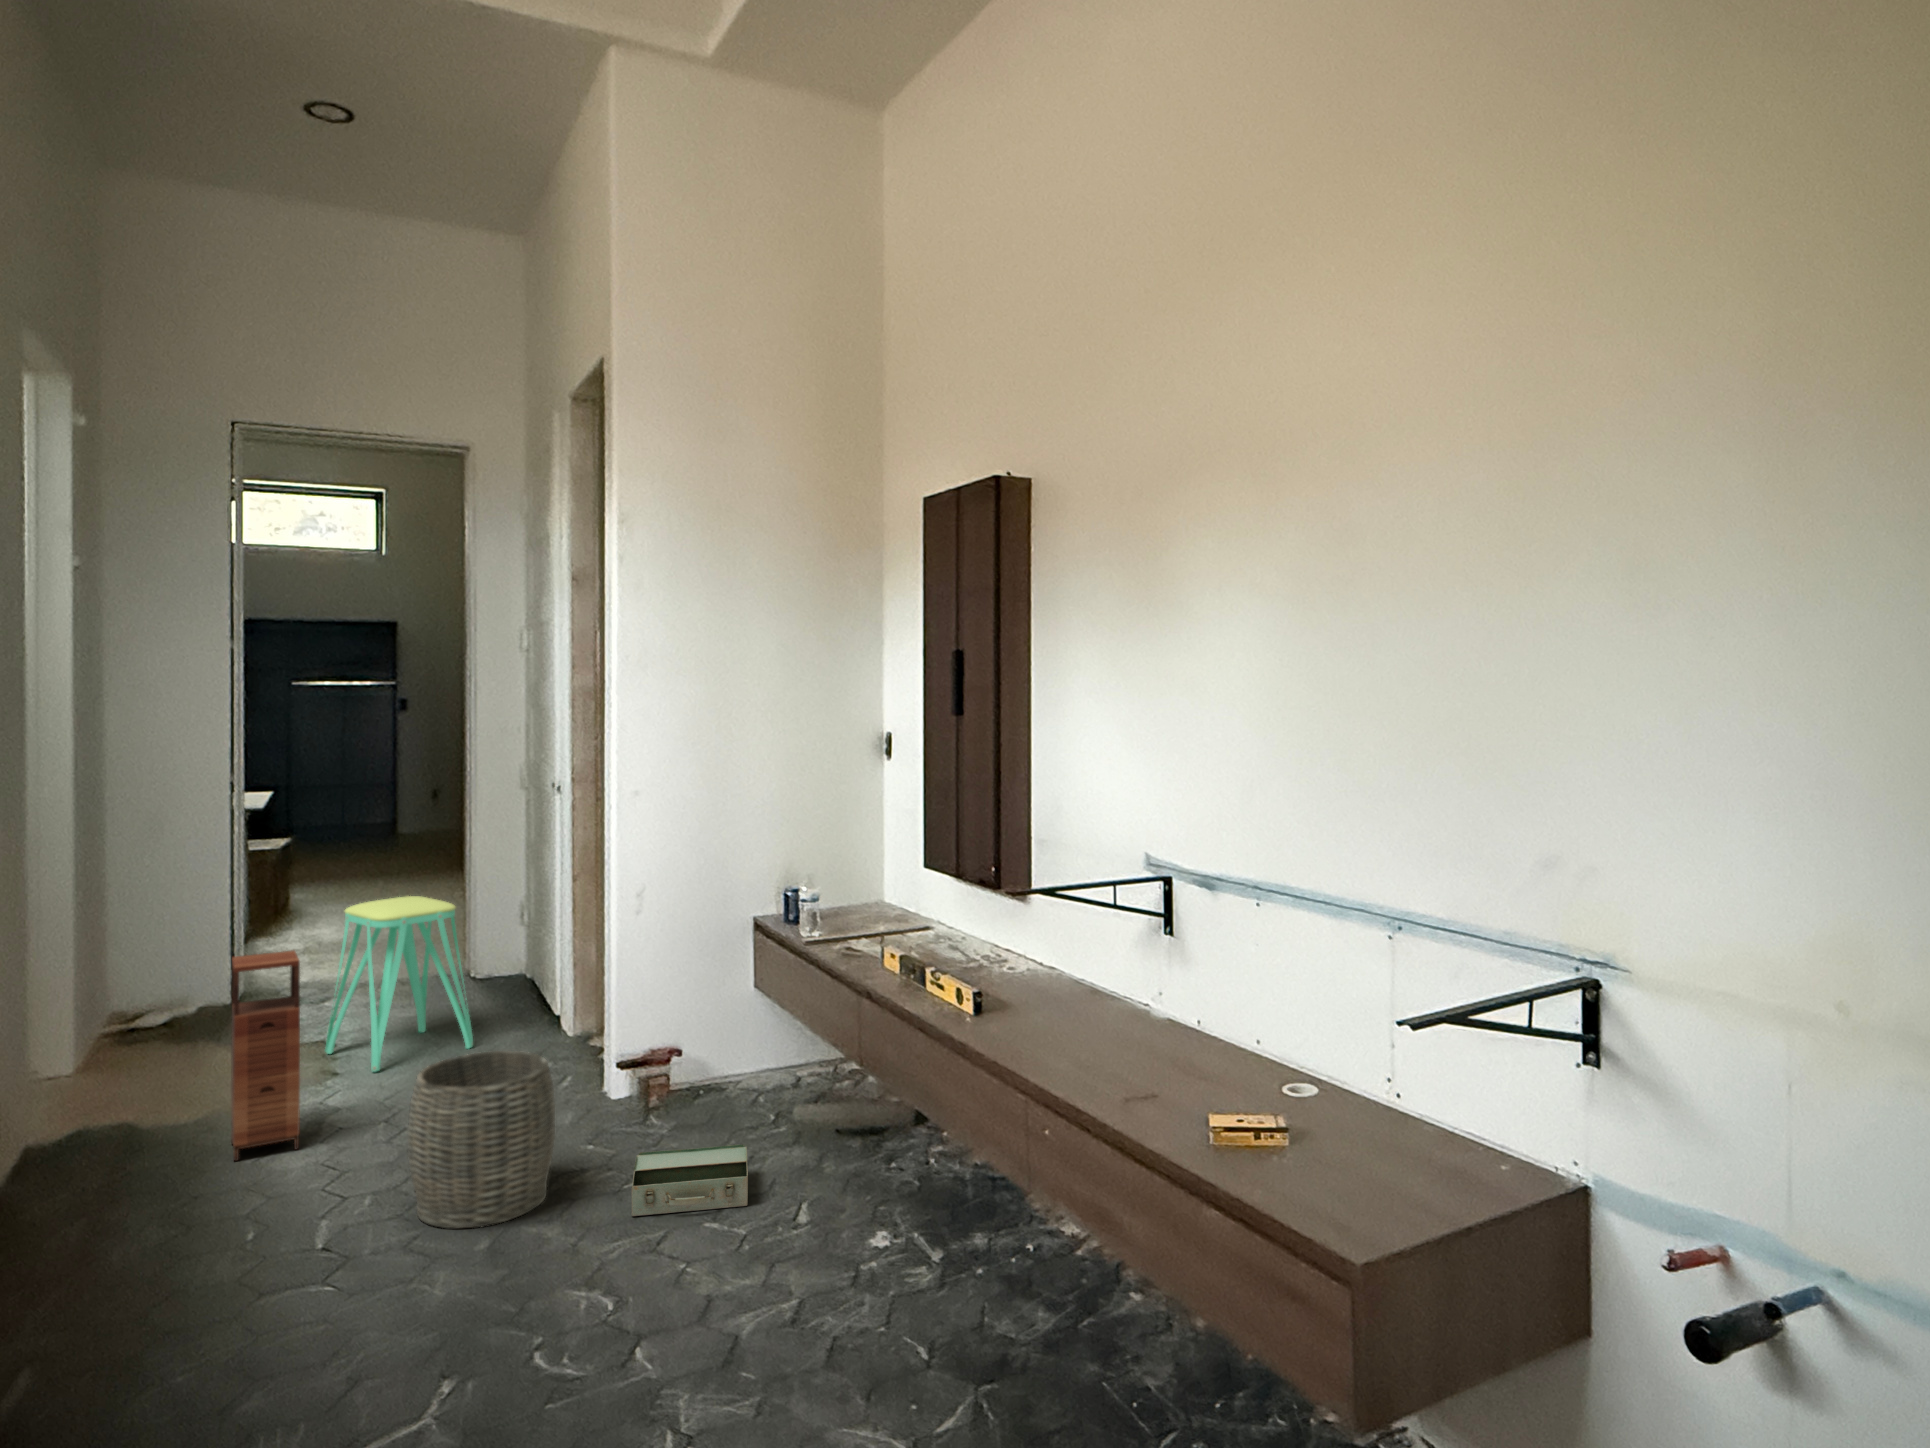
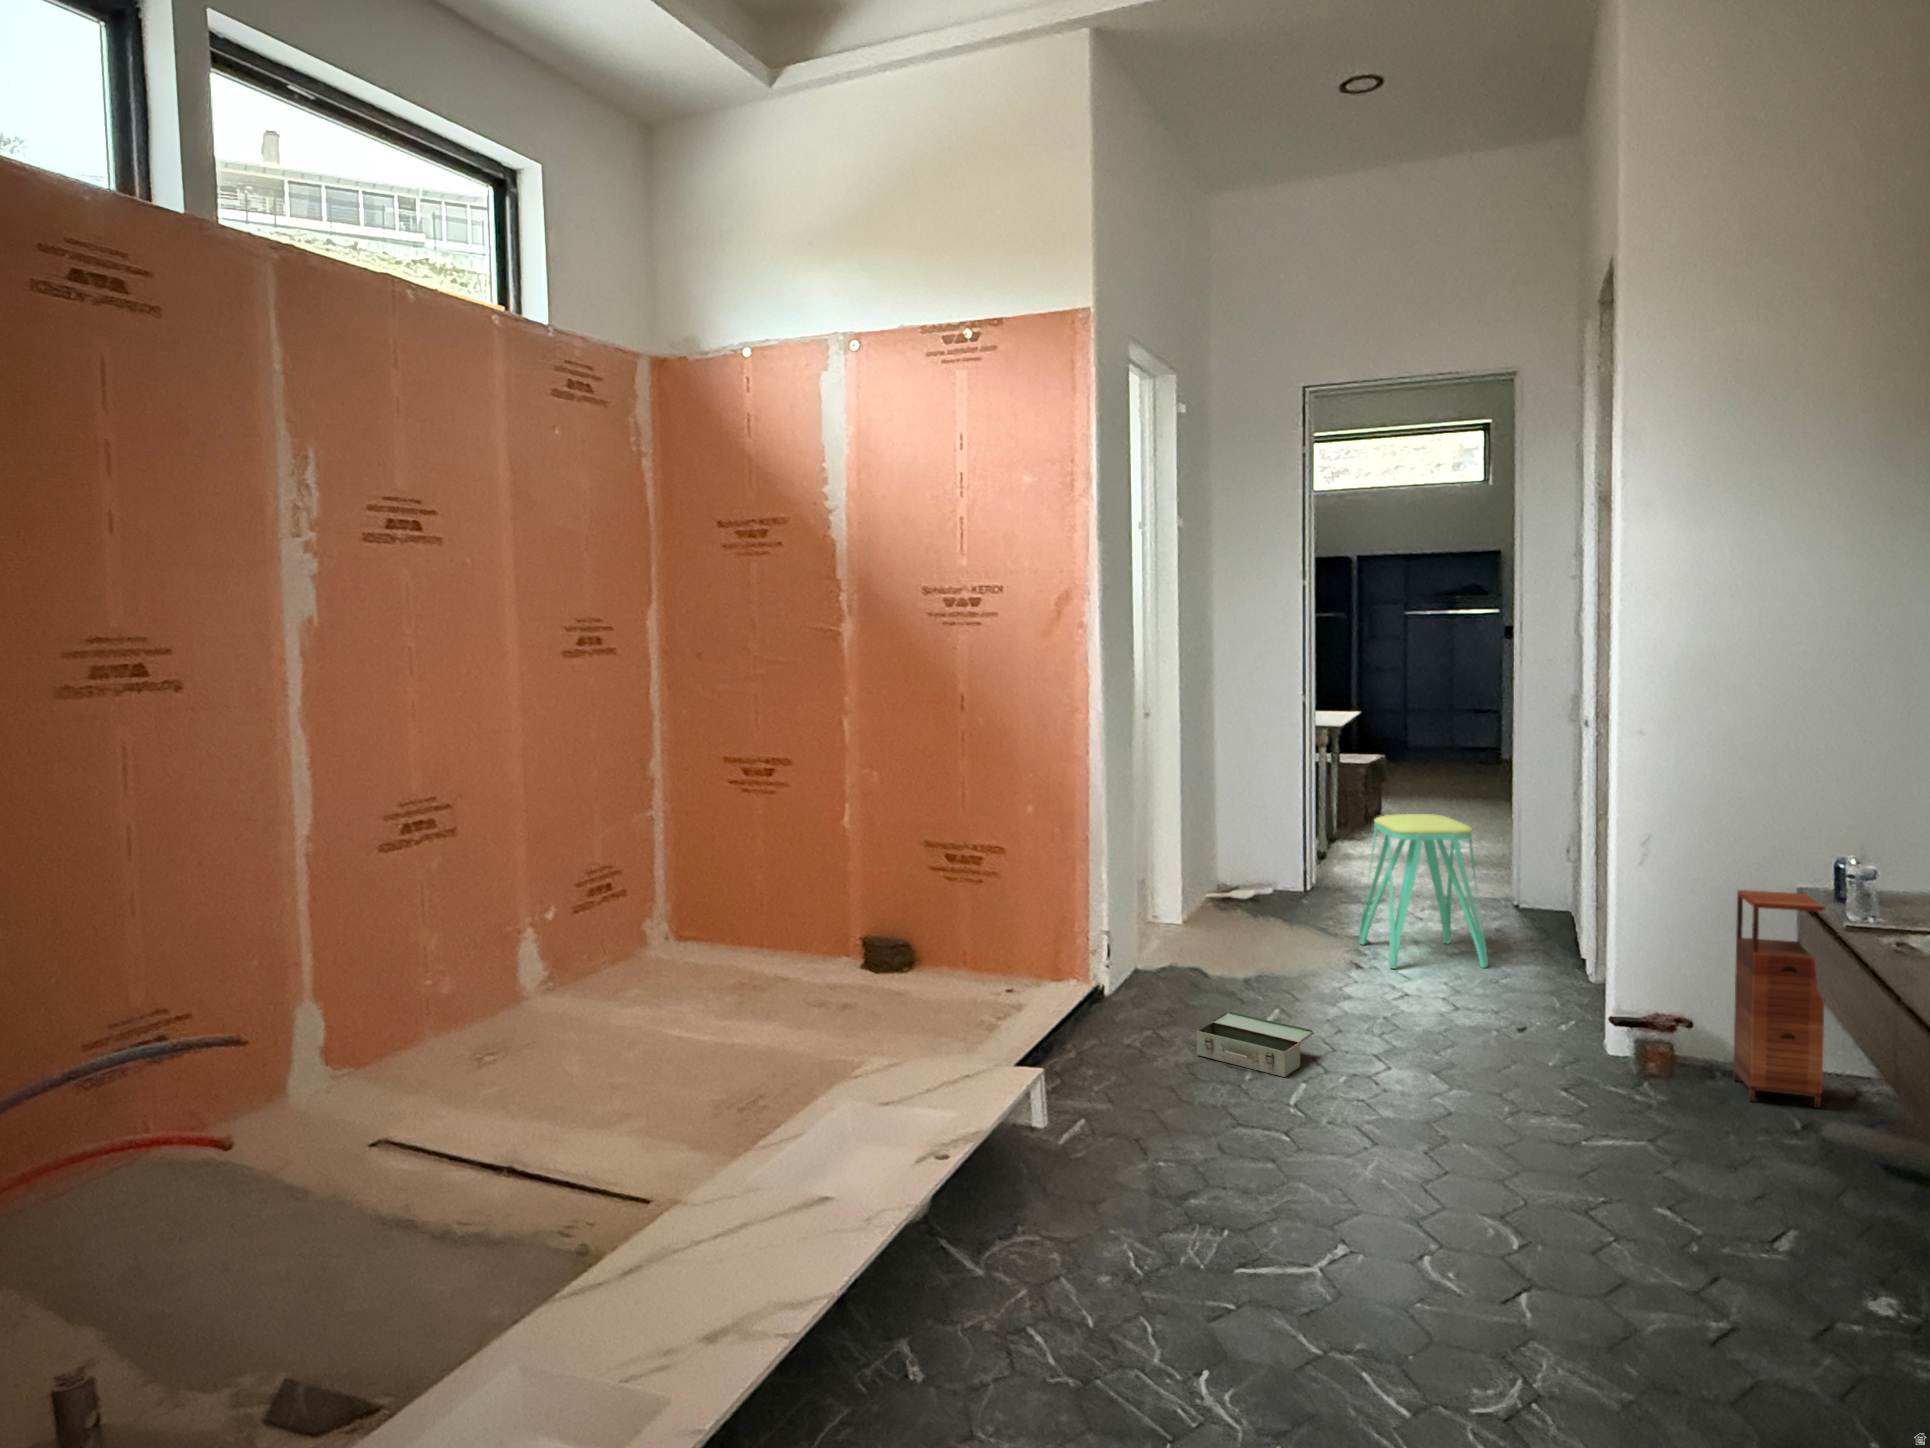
storage cabinet: present [231,950,300,1161] -> present [1733,890,1825,1108]
woven basket: present [408,1051,555,1229] -> none [1370,966,1509,1132]
toolbox: present [631,1144,748,1216] -> present [1196,1012,1314,1077]

